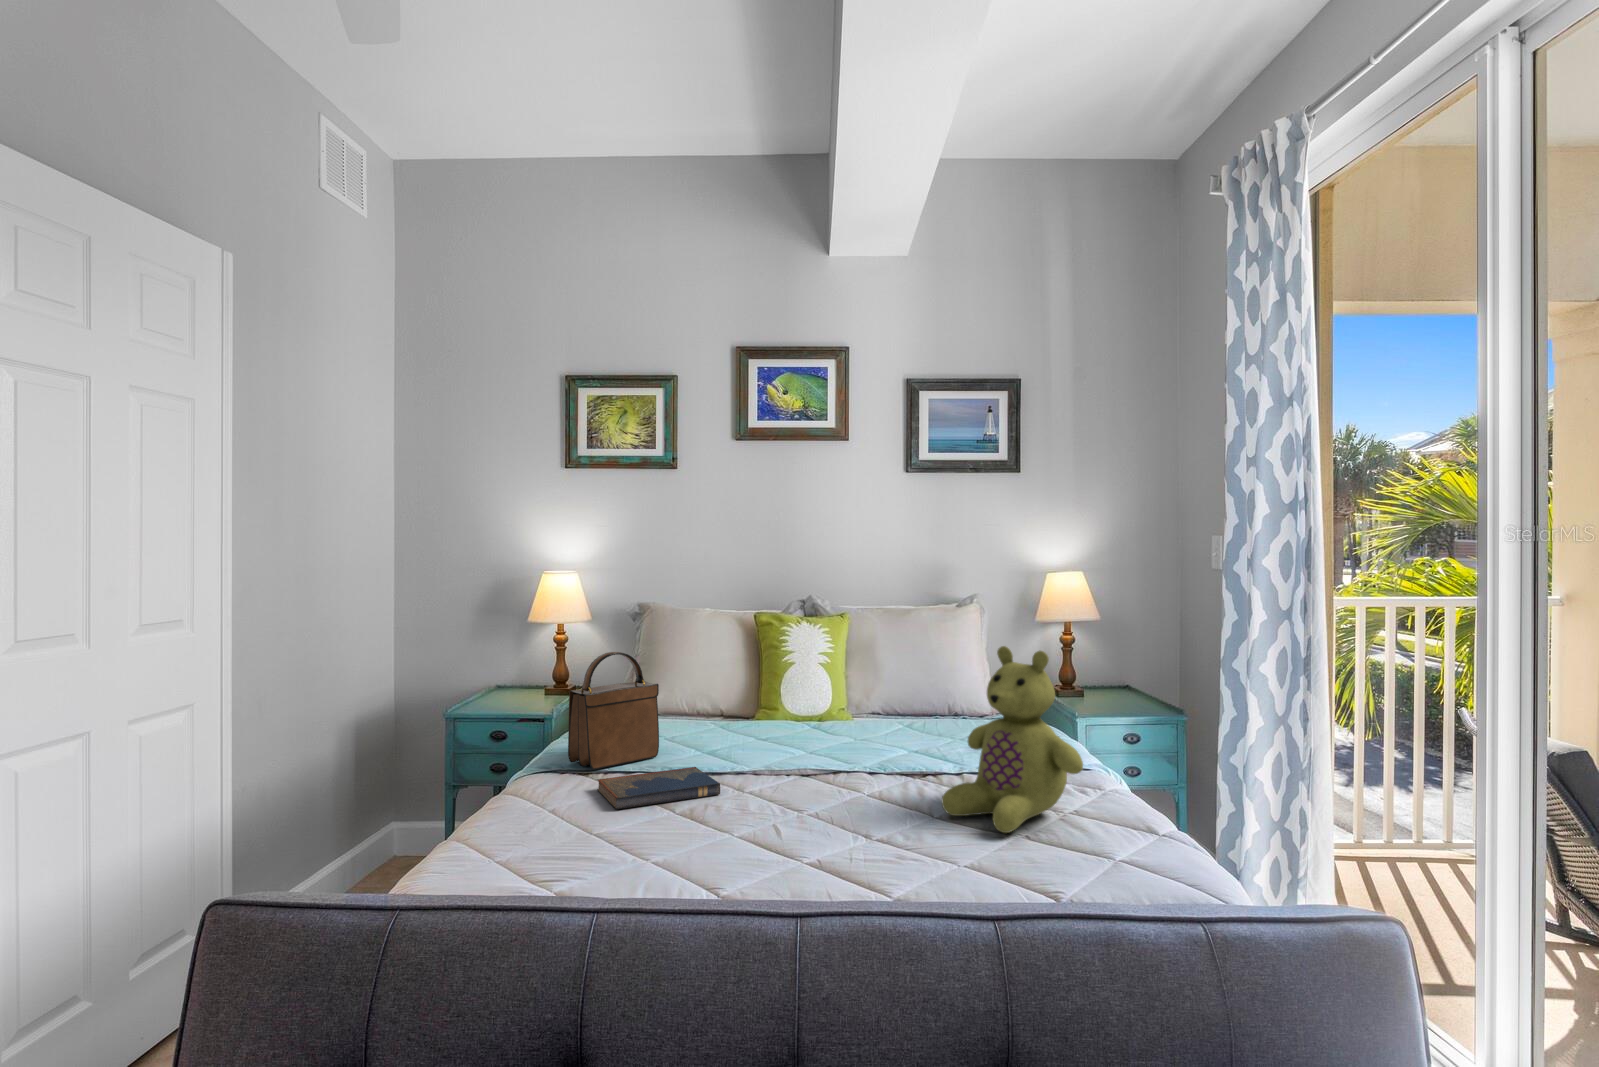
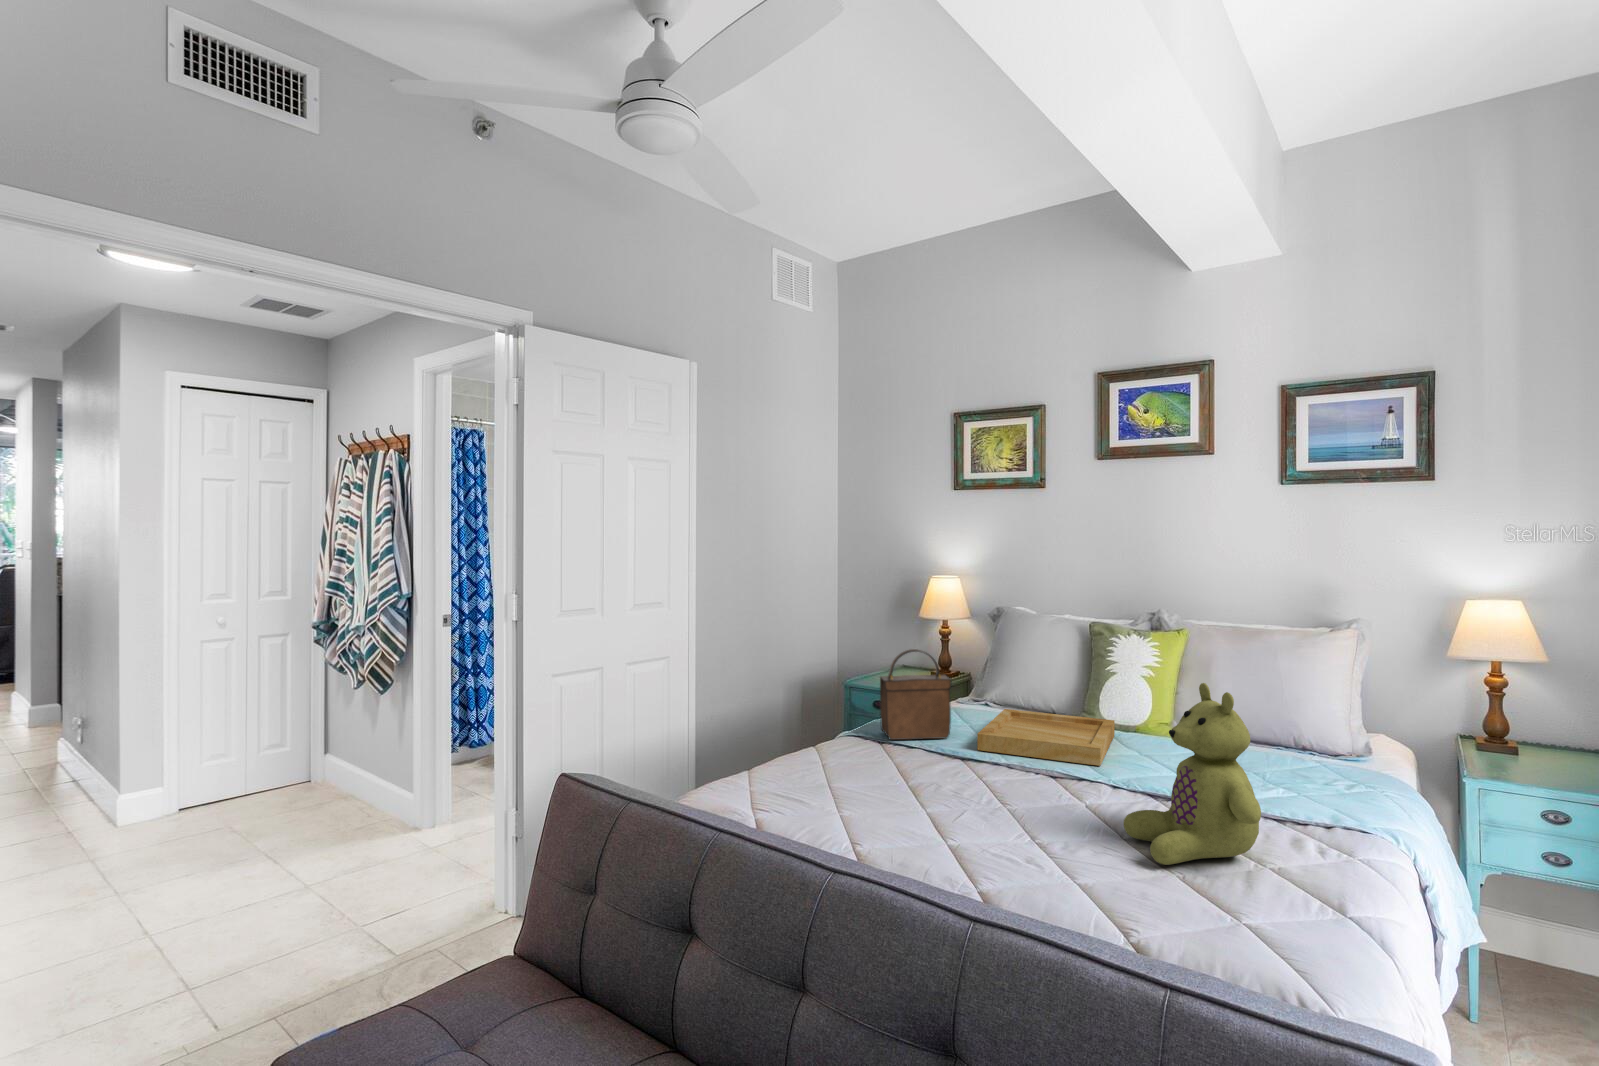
tray: none [695,711,839,763] -> present [977,709,1115,766]
hardcover book: present [597,767,720,809] -> none [871,747,959,777]

